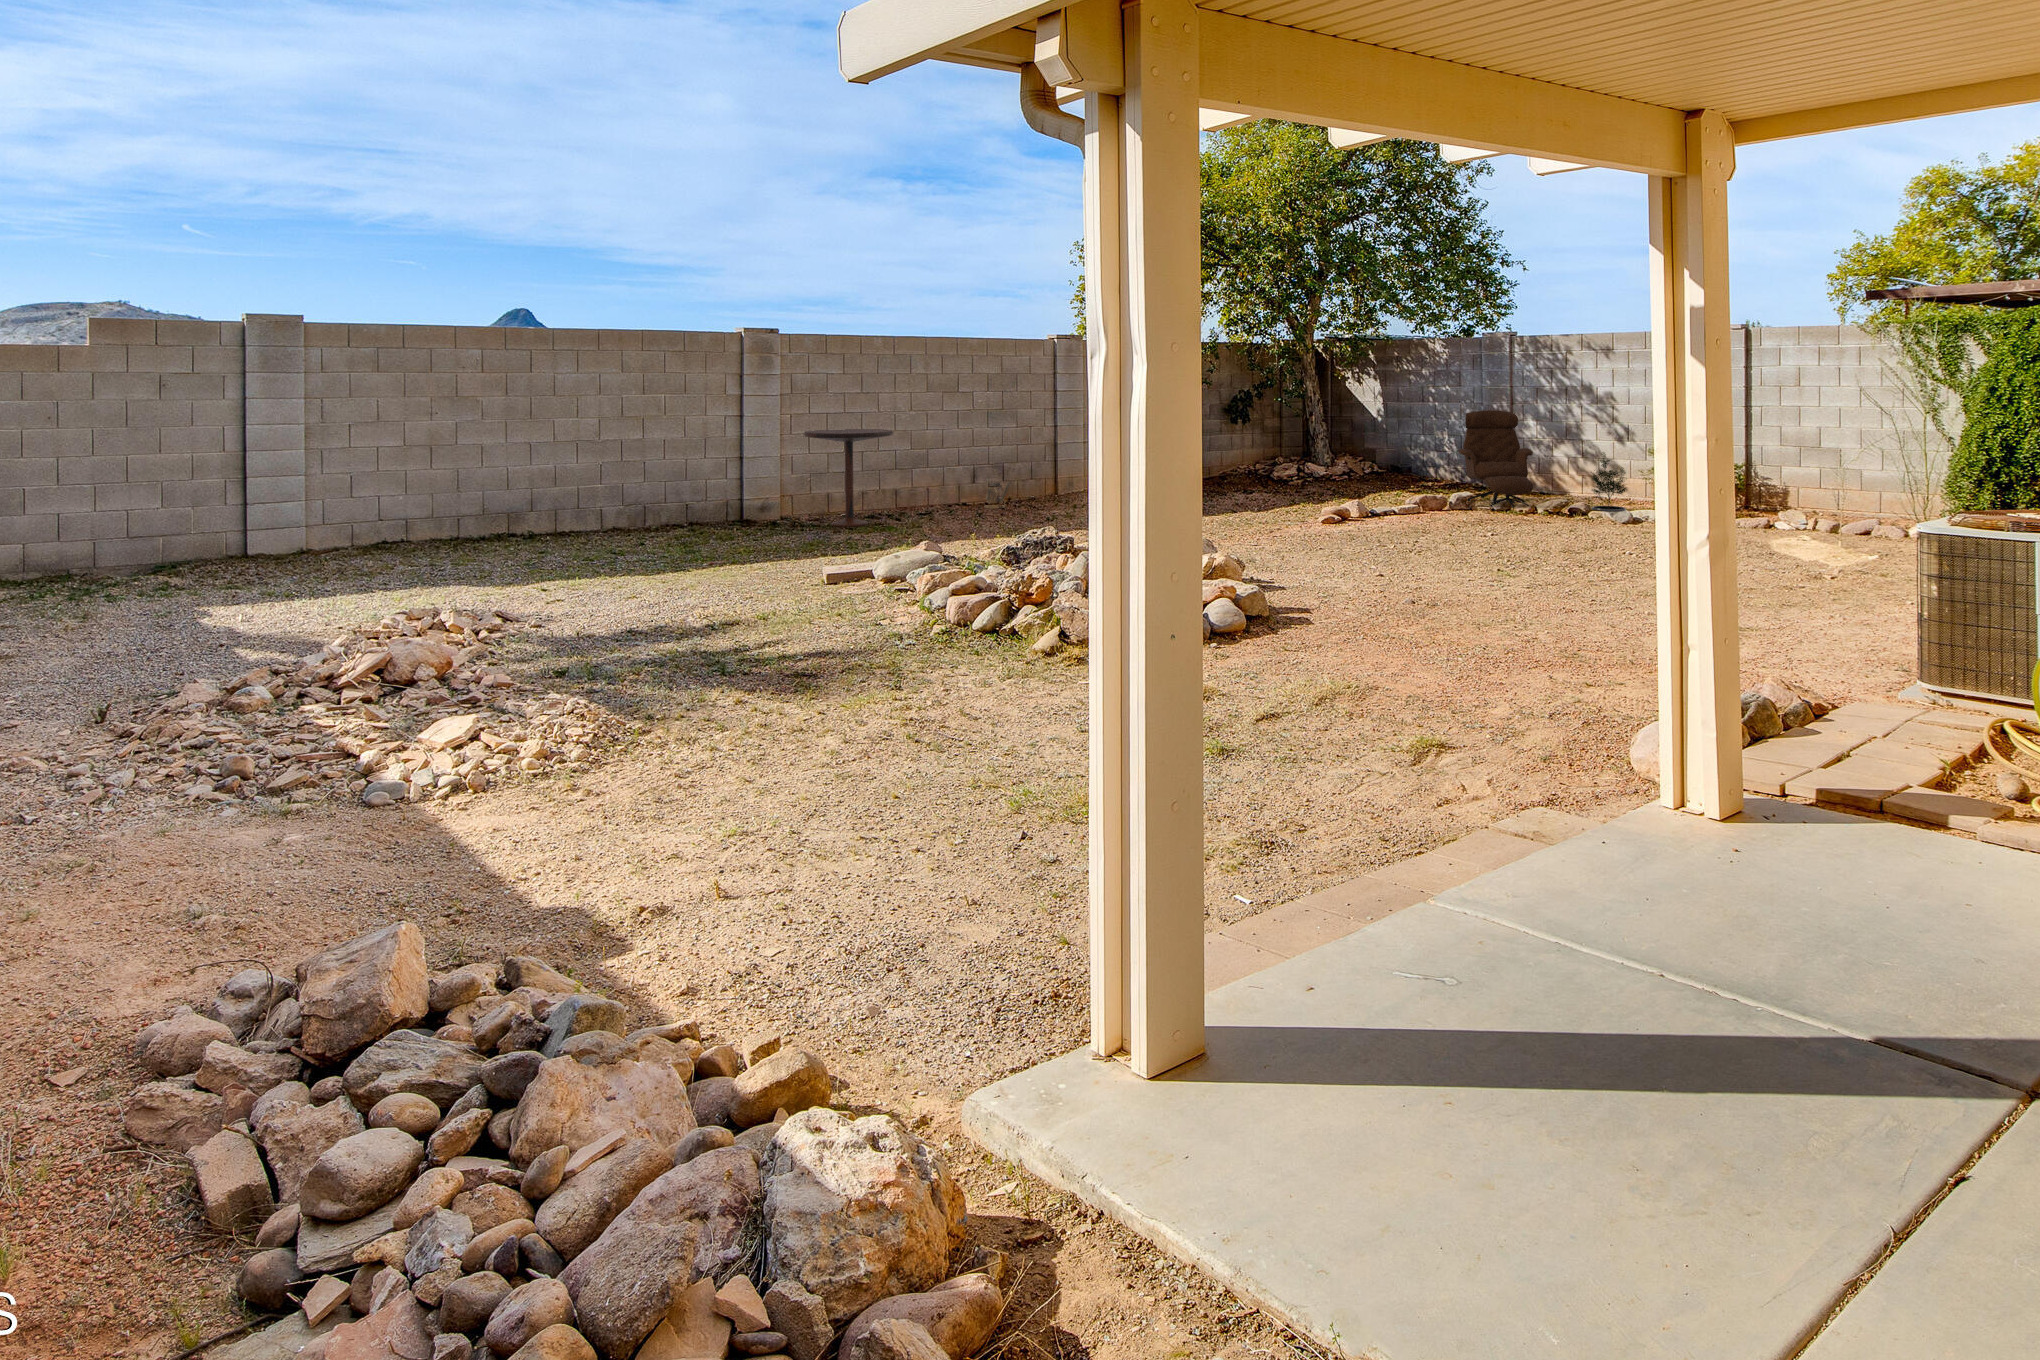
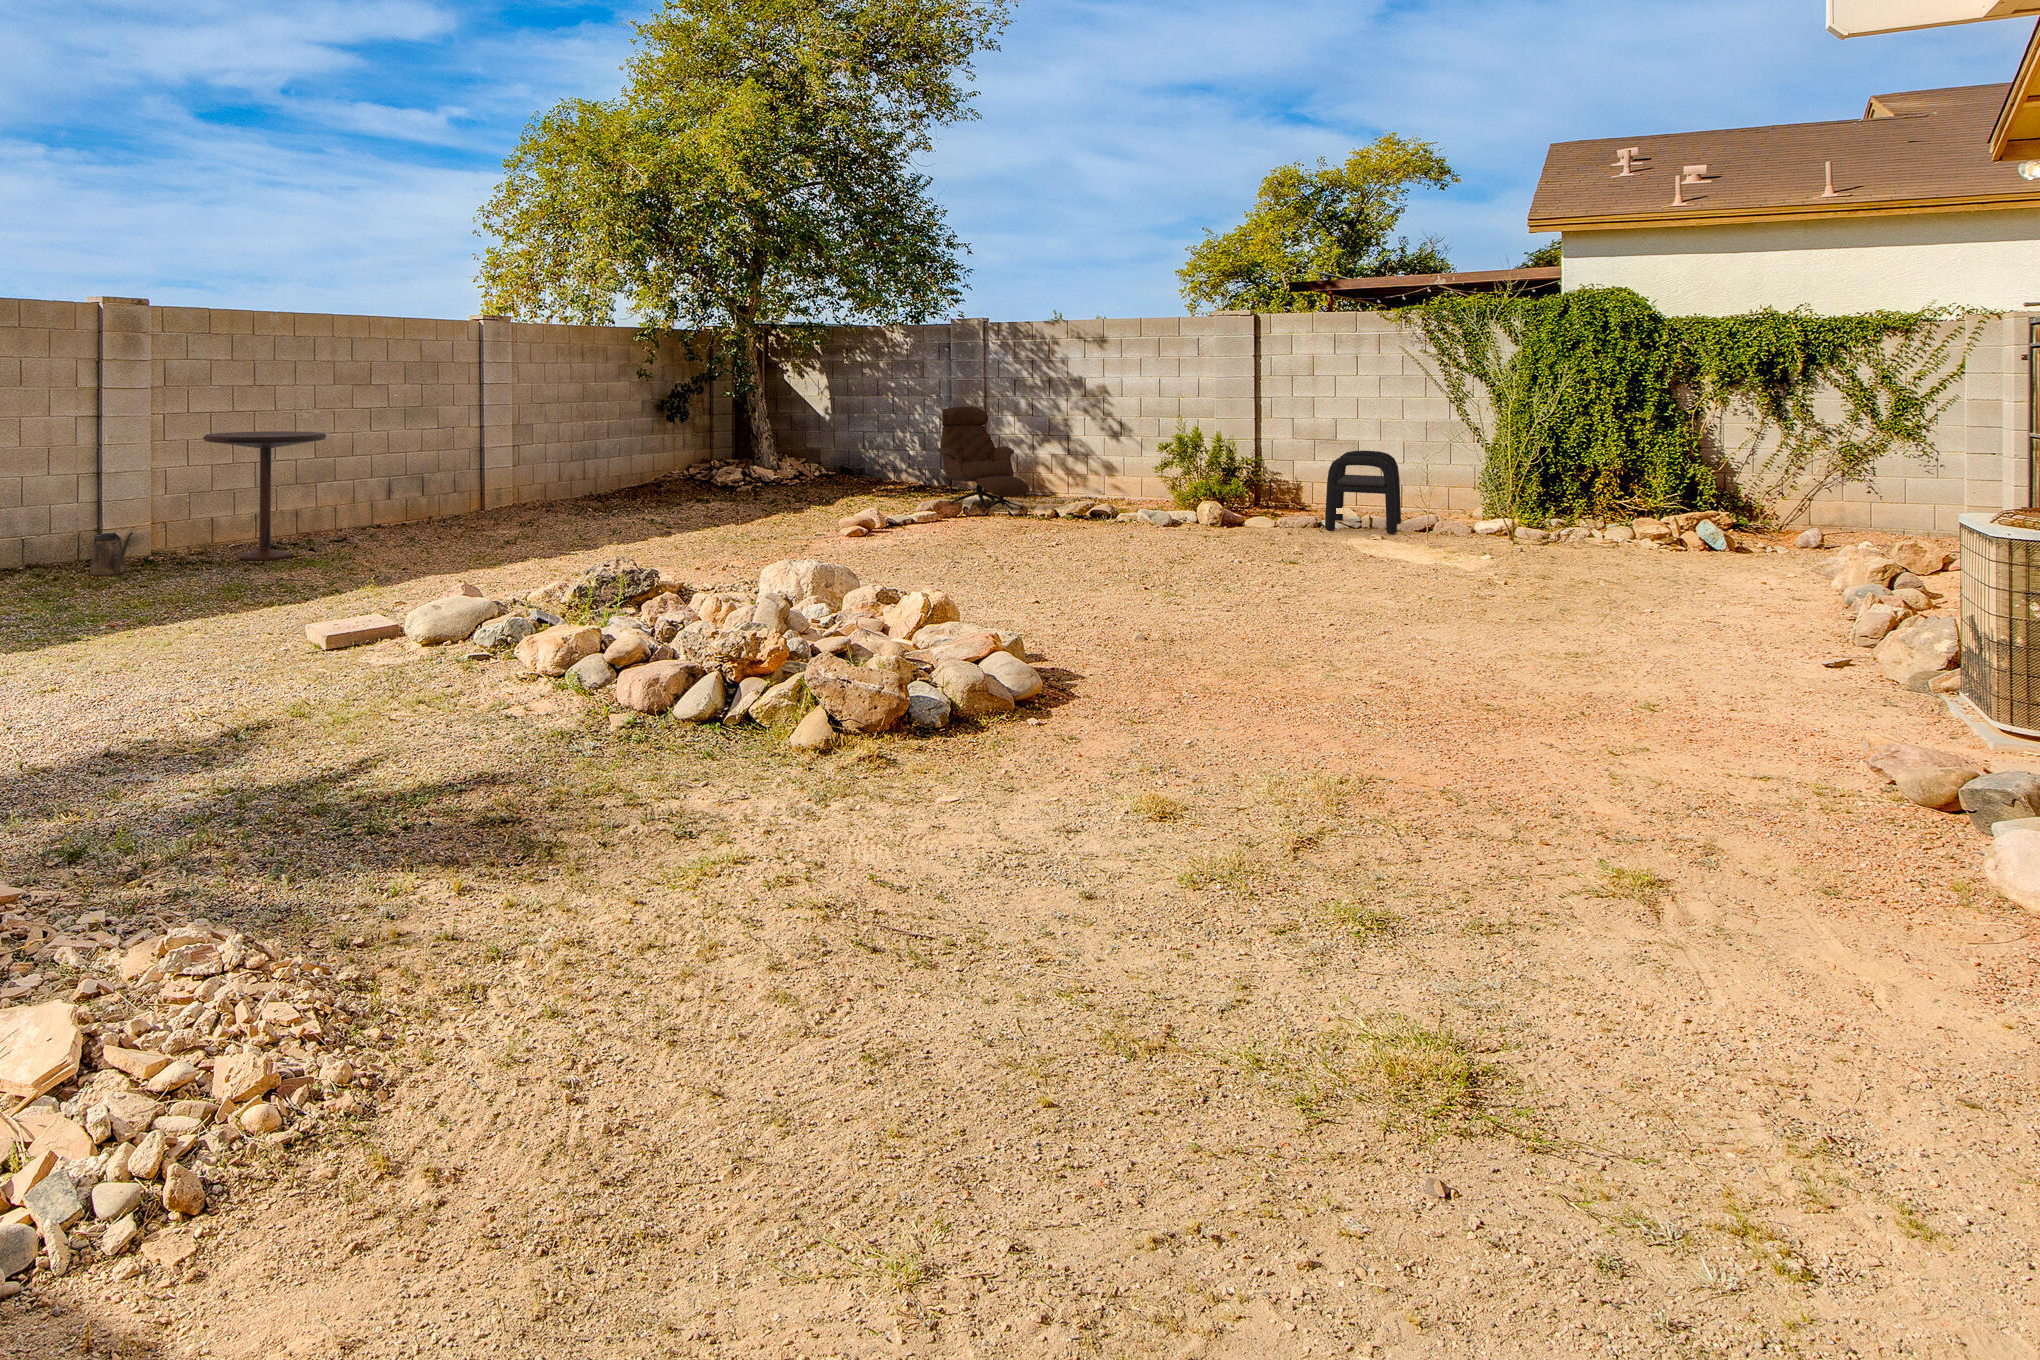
potted tree: present [1591,453,1627,511] -> none [1087,448,1126,511]
bench: none [1792,458,1892,540] -> present [1325,451,1401,534]
watering can: present [984,482,1011,509] -> present [89,532,133,575]

